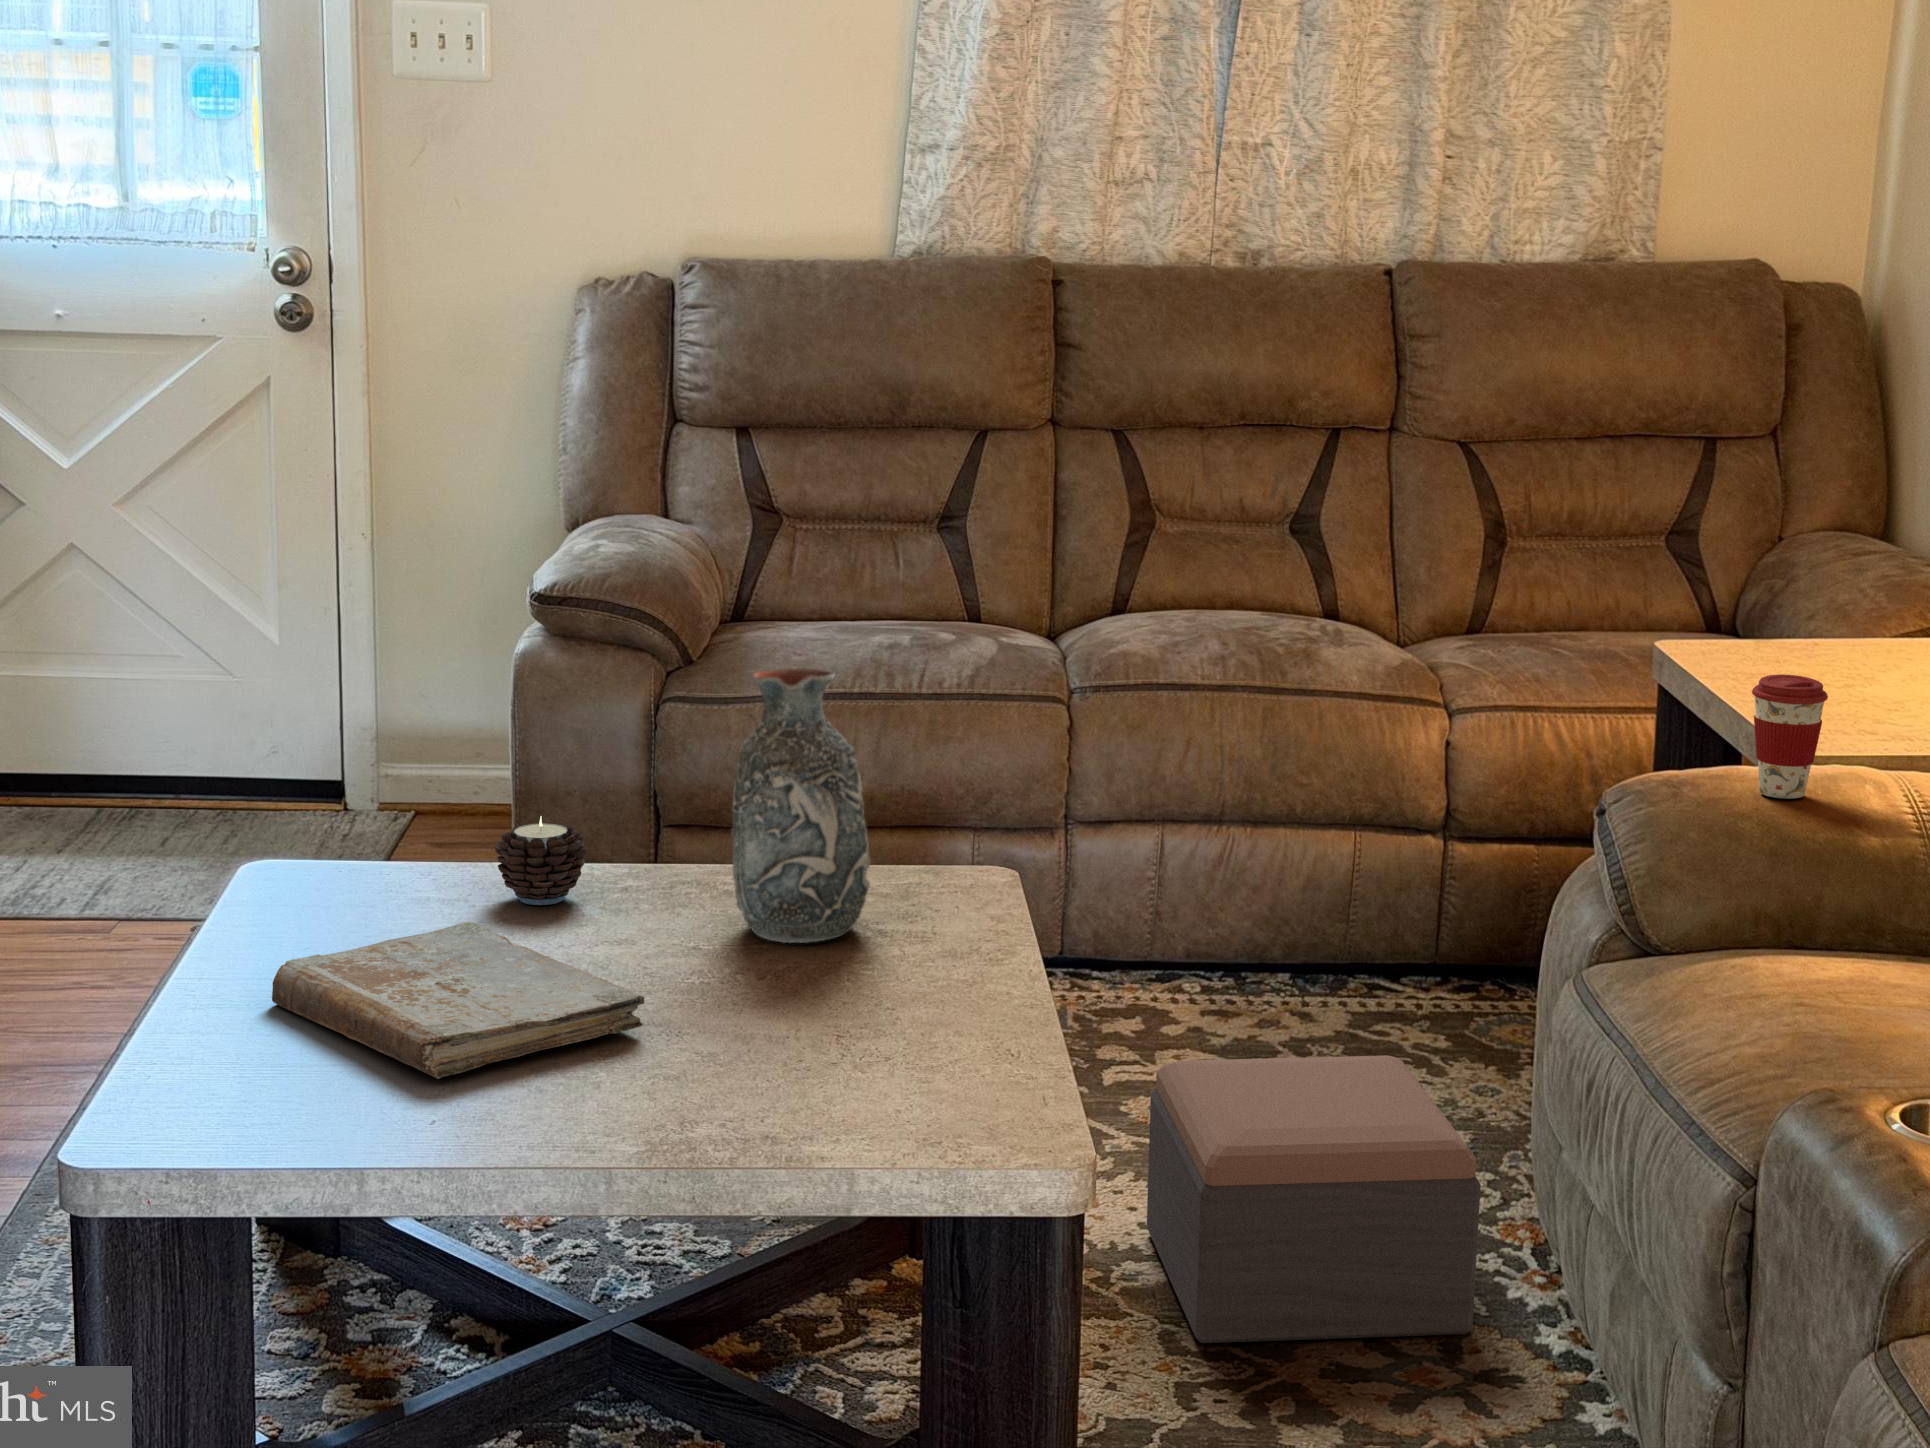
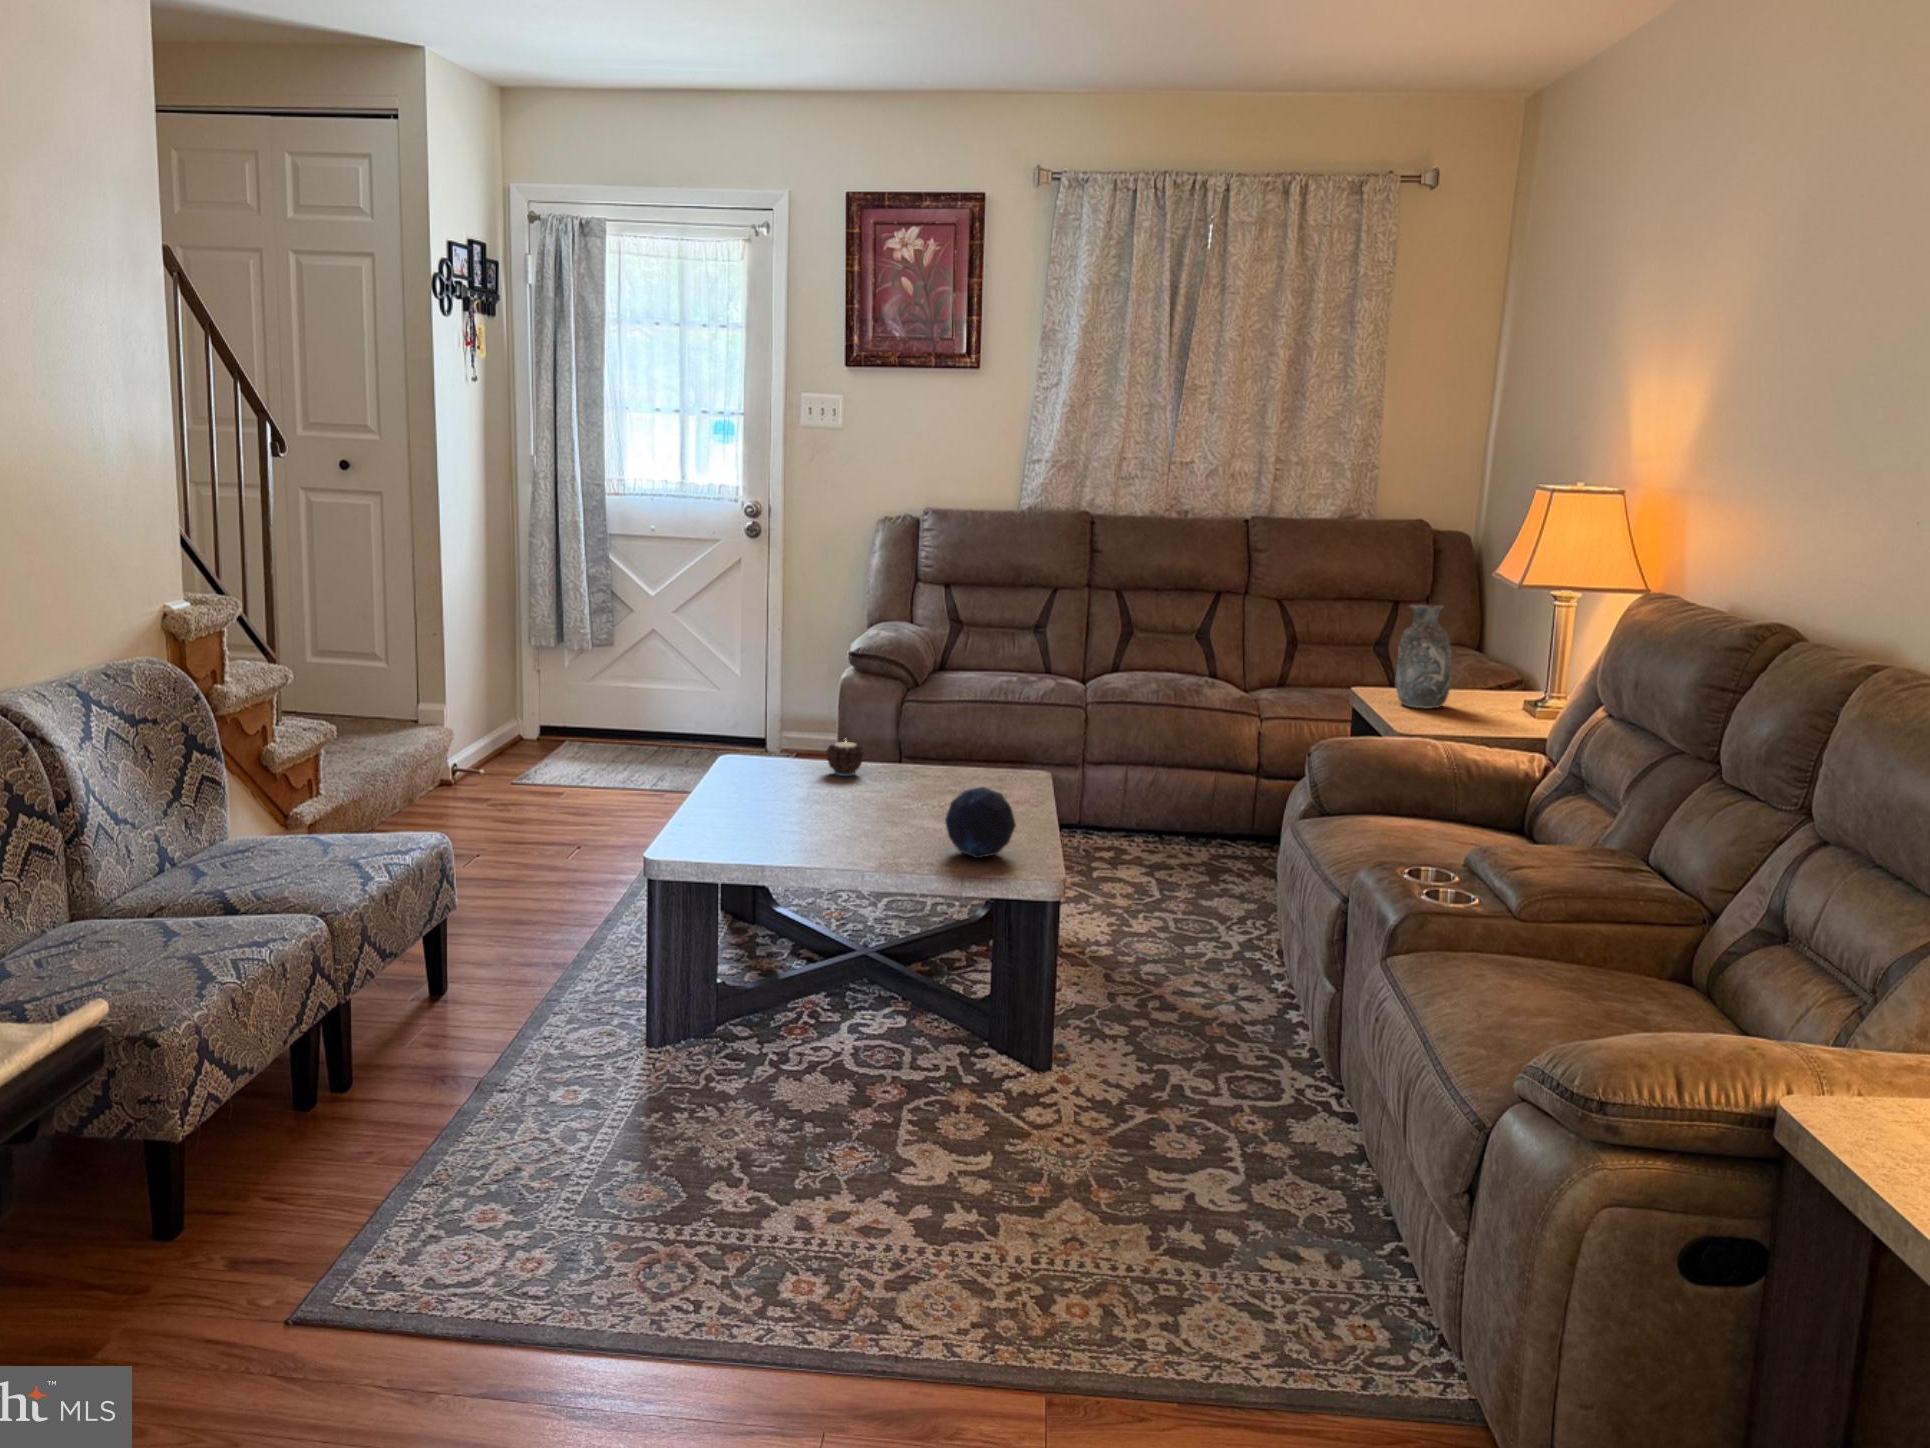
decorative vase: present [732,668,871,943] -> present [1395,605,1451,708]
coffee cup: present [1752,674,1828,799] -> none [1374,695,1408,750]
book: present [272,922,644,1079] -> none [732,779,886,835]
decorative orb: none [790,944,963,1119] -> present [945,787,1016,858]
footstool: present [1147,1055,1481,1343] -> none [1104,859,1248,982]

